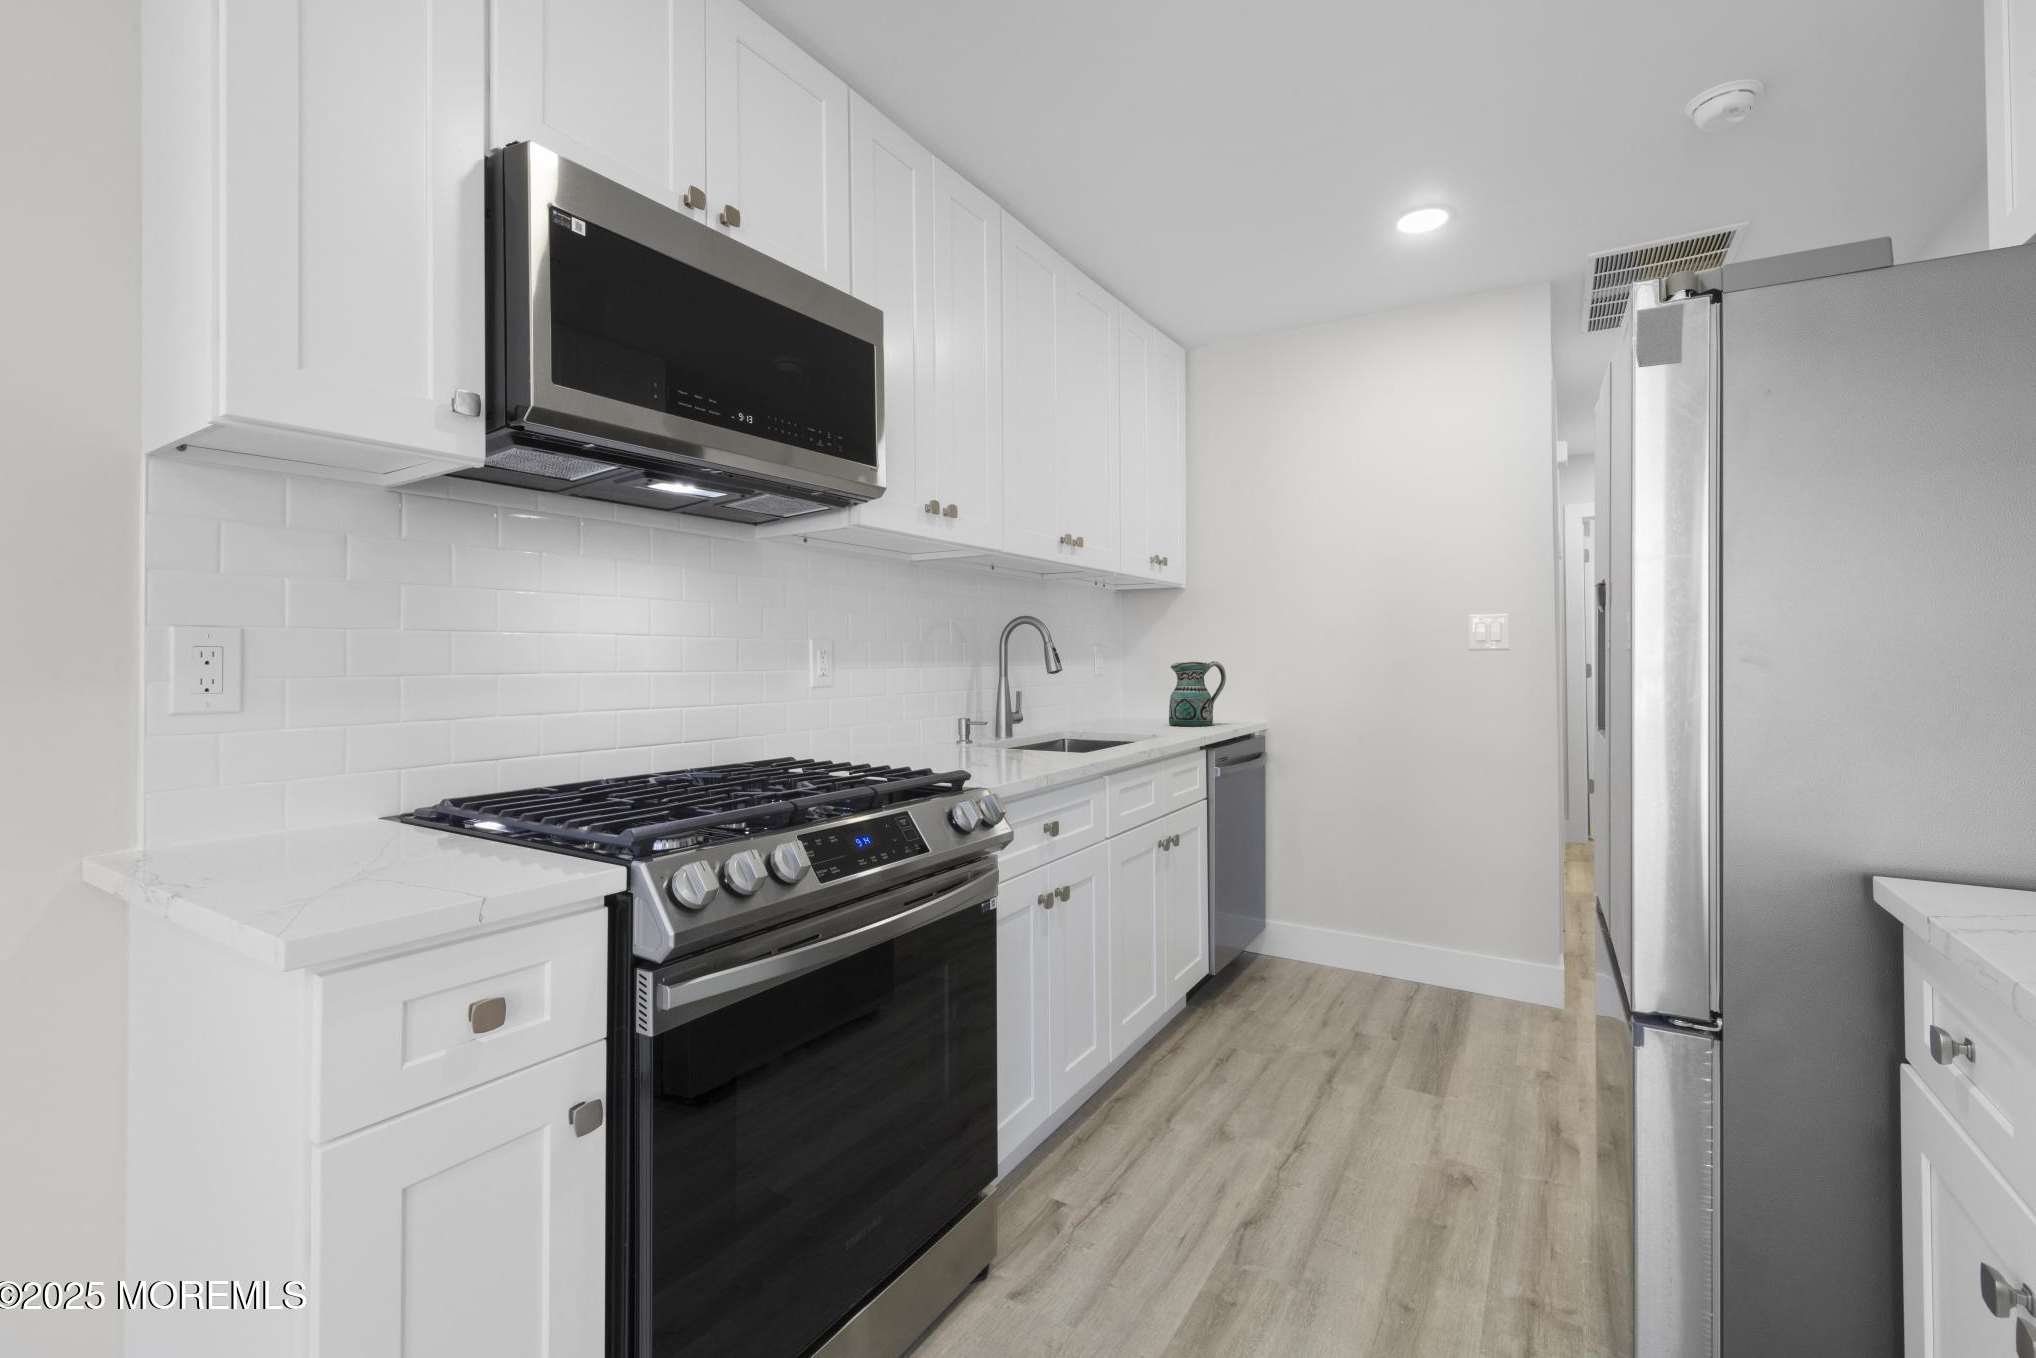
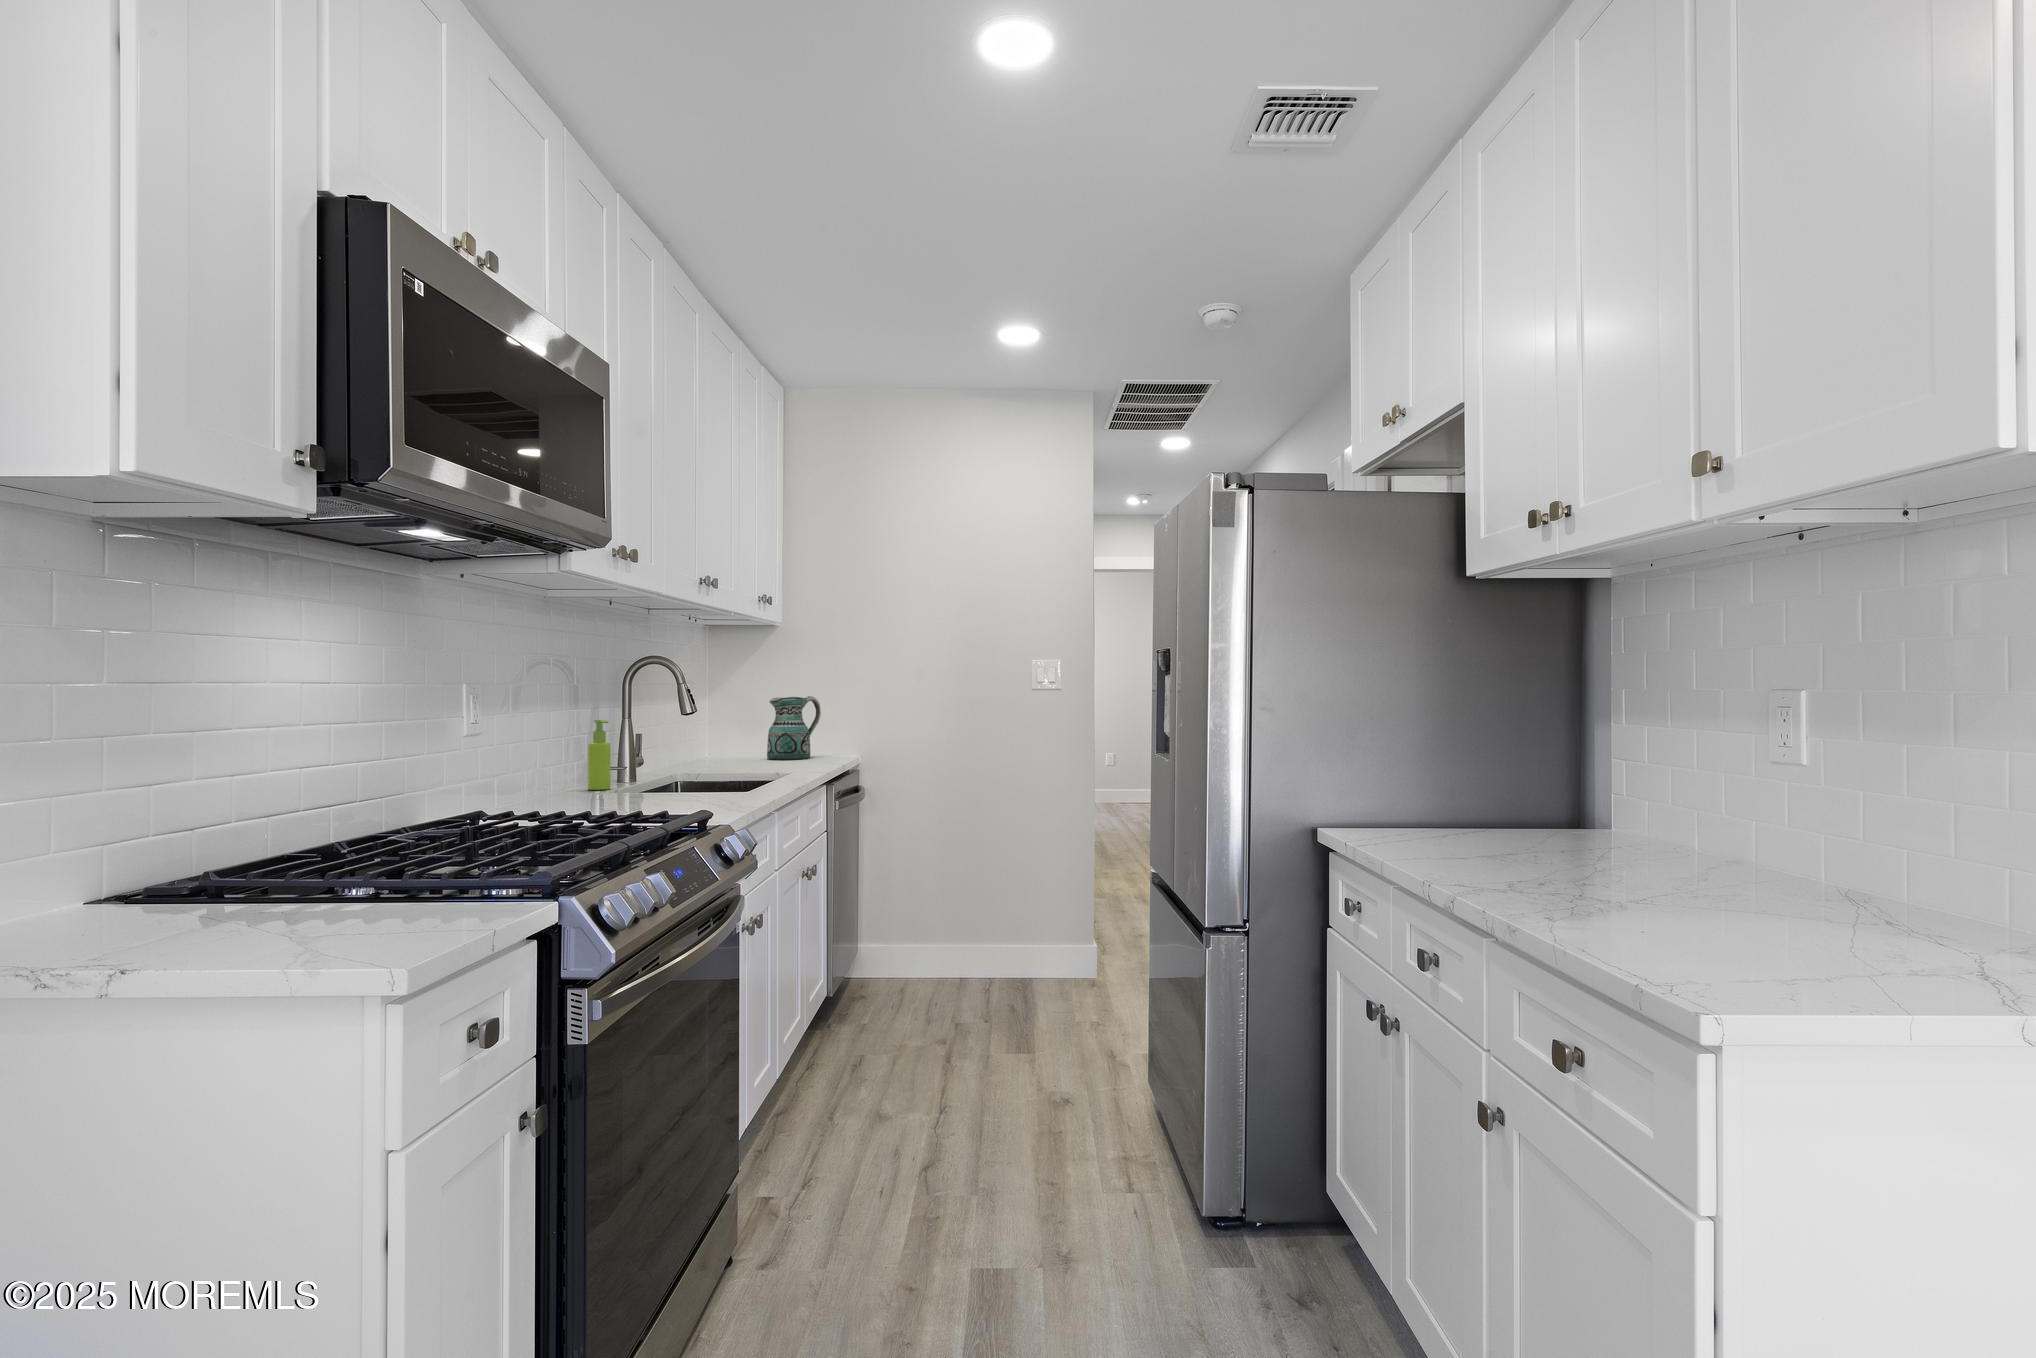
soap dispenser: none [951,681,970,749] -> present [588,720,610,790]

